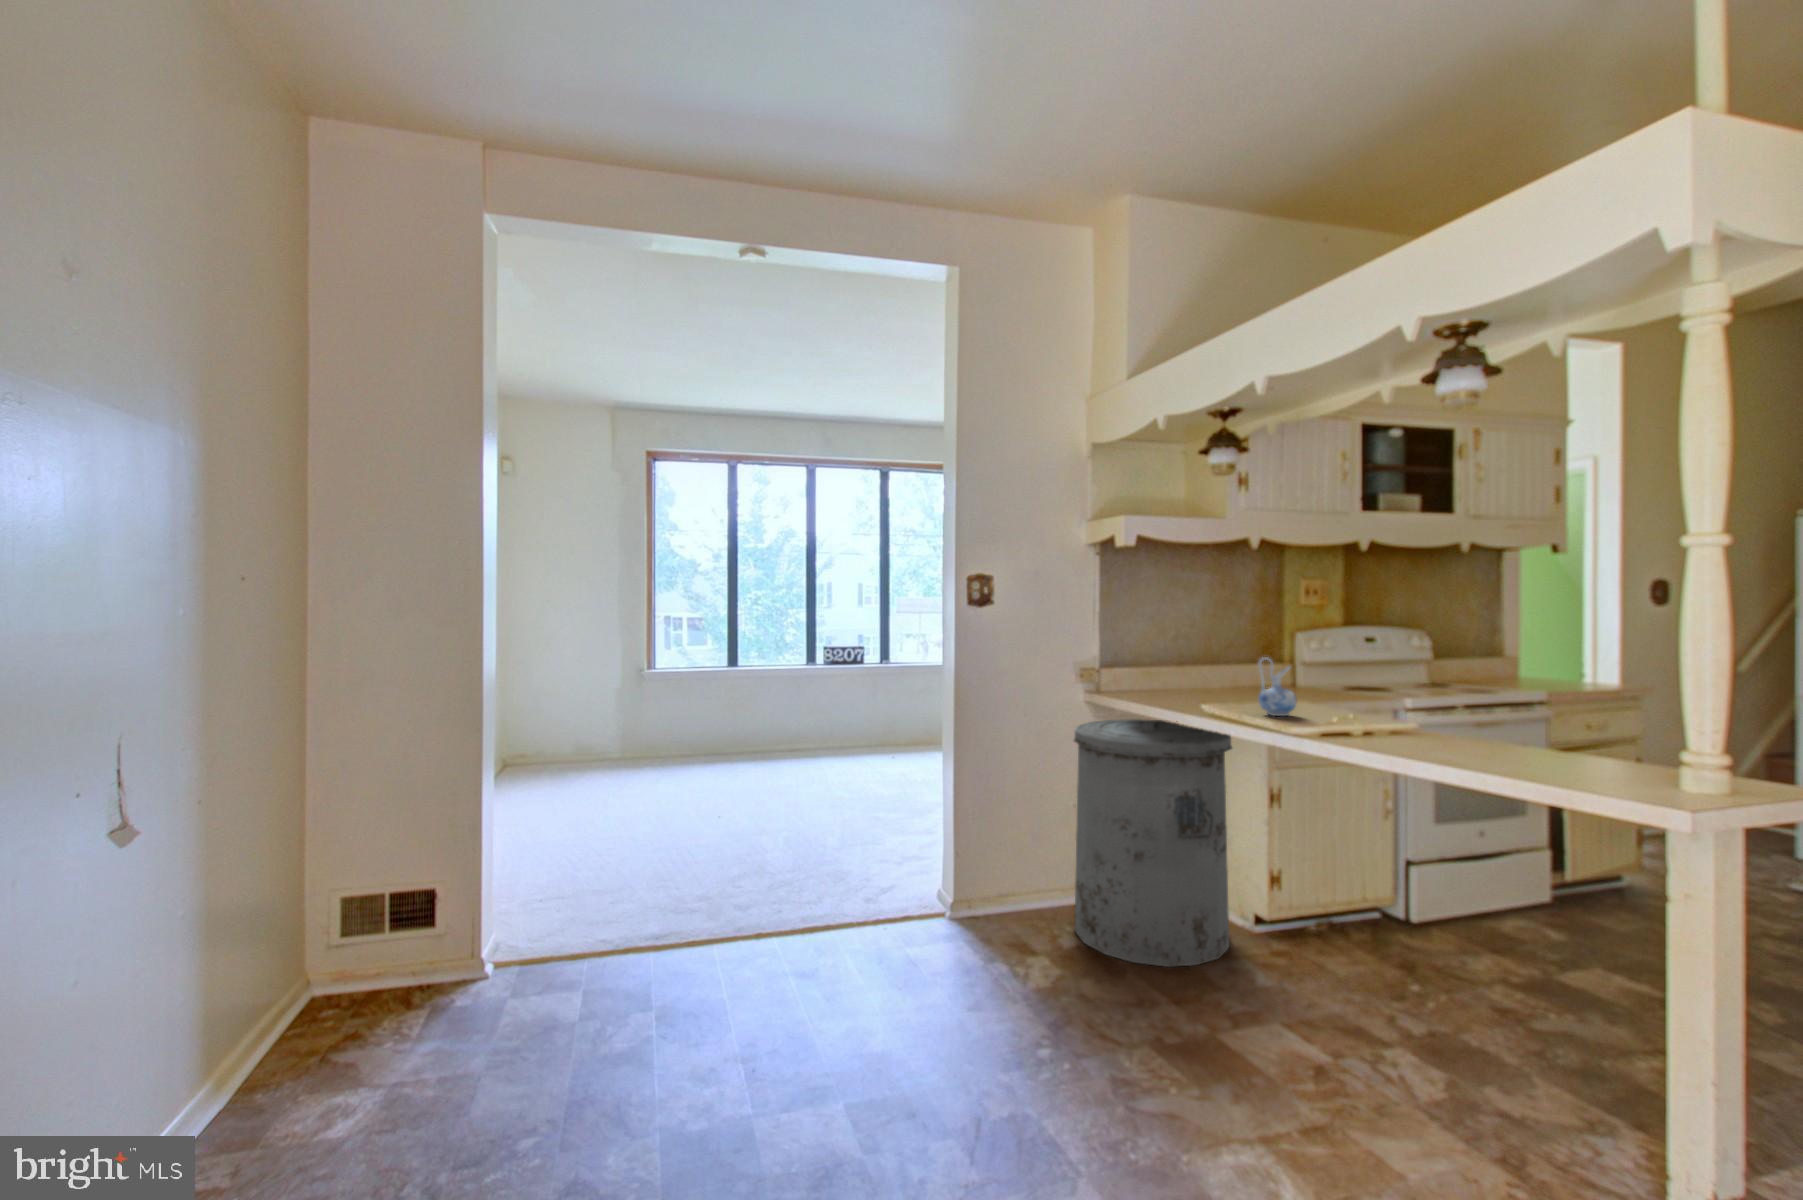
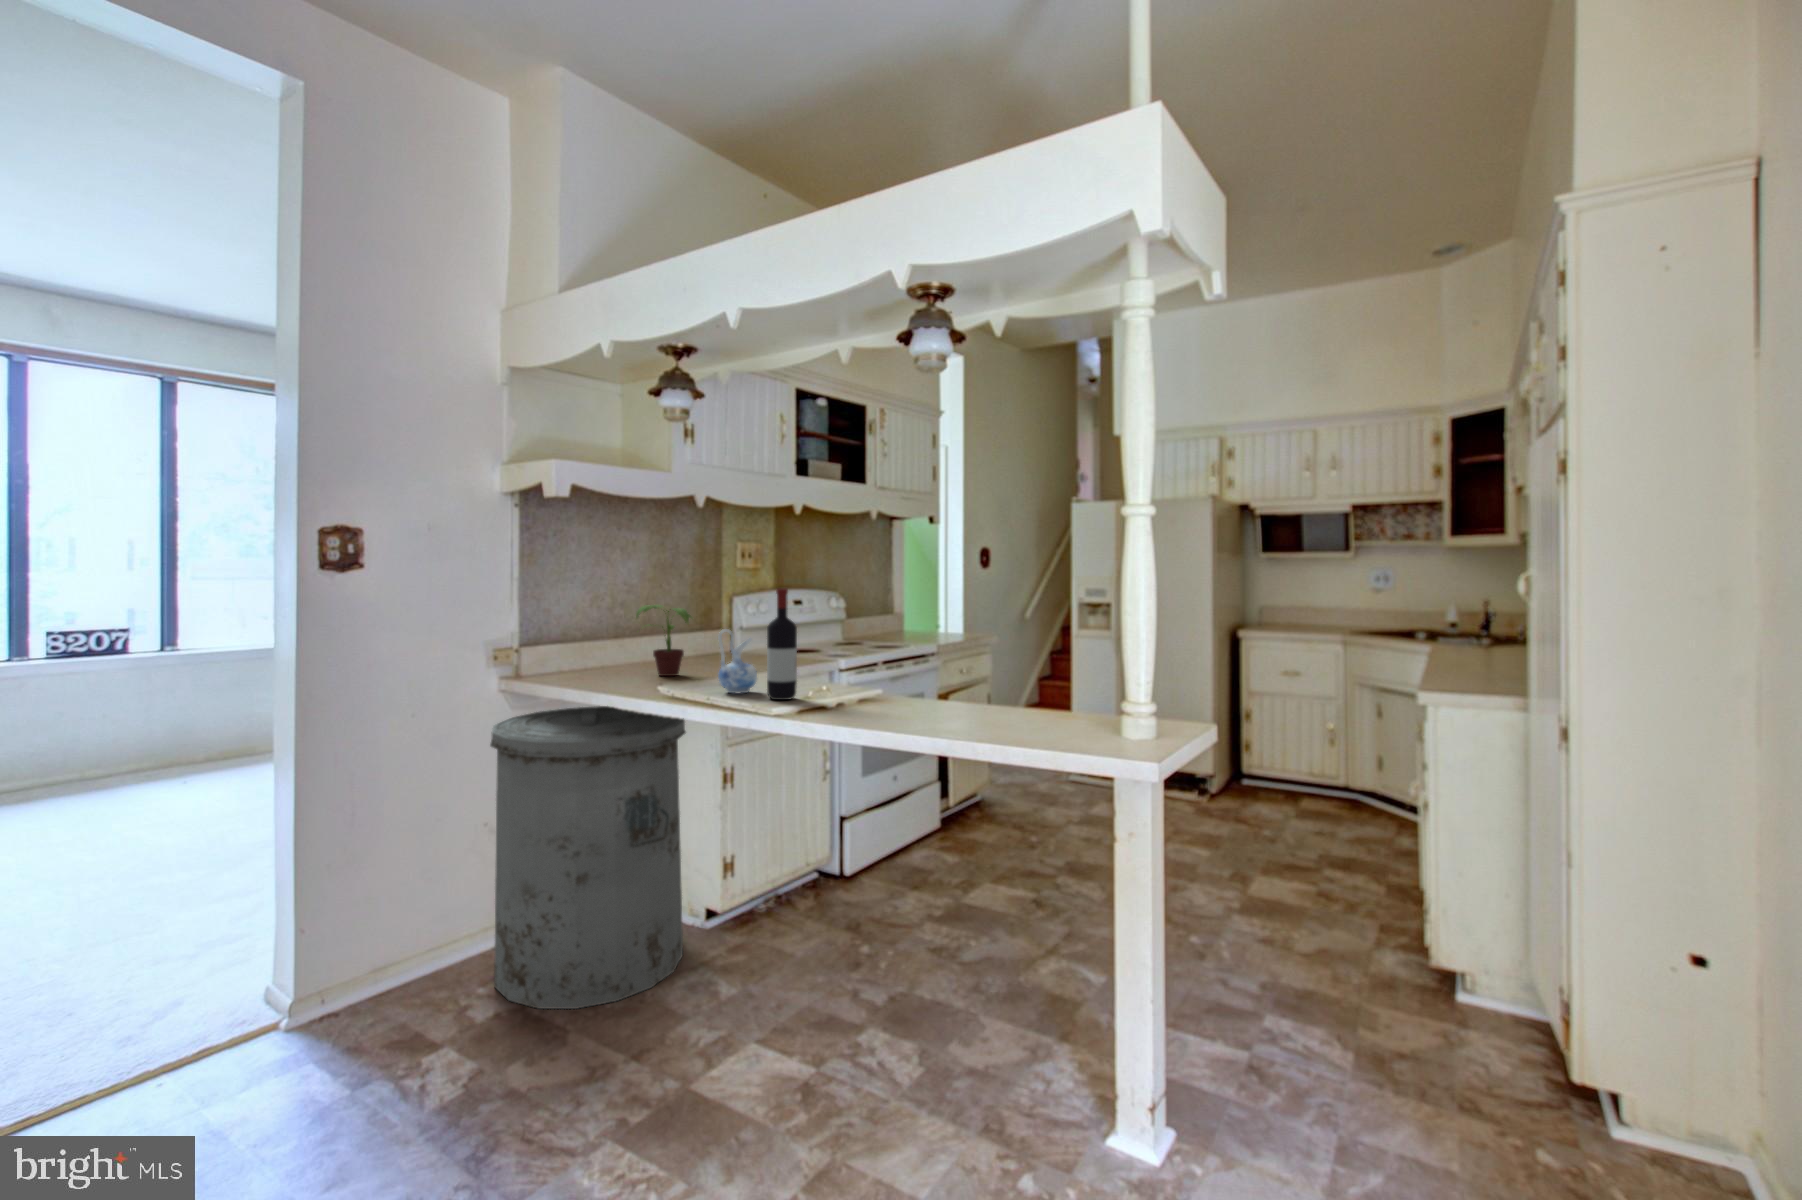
wine bottle: none [1303,621,1333,725] -> present [767,588,797,700]
potted plant: none [1190,635,1245,699] -> present [636,605,692,676]

